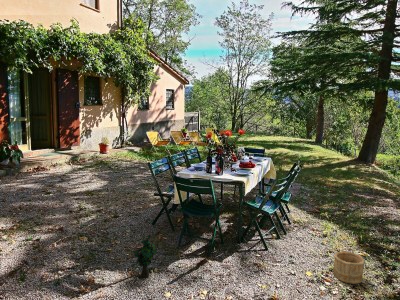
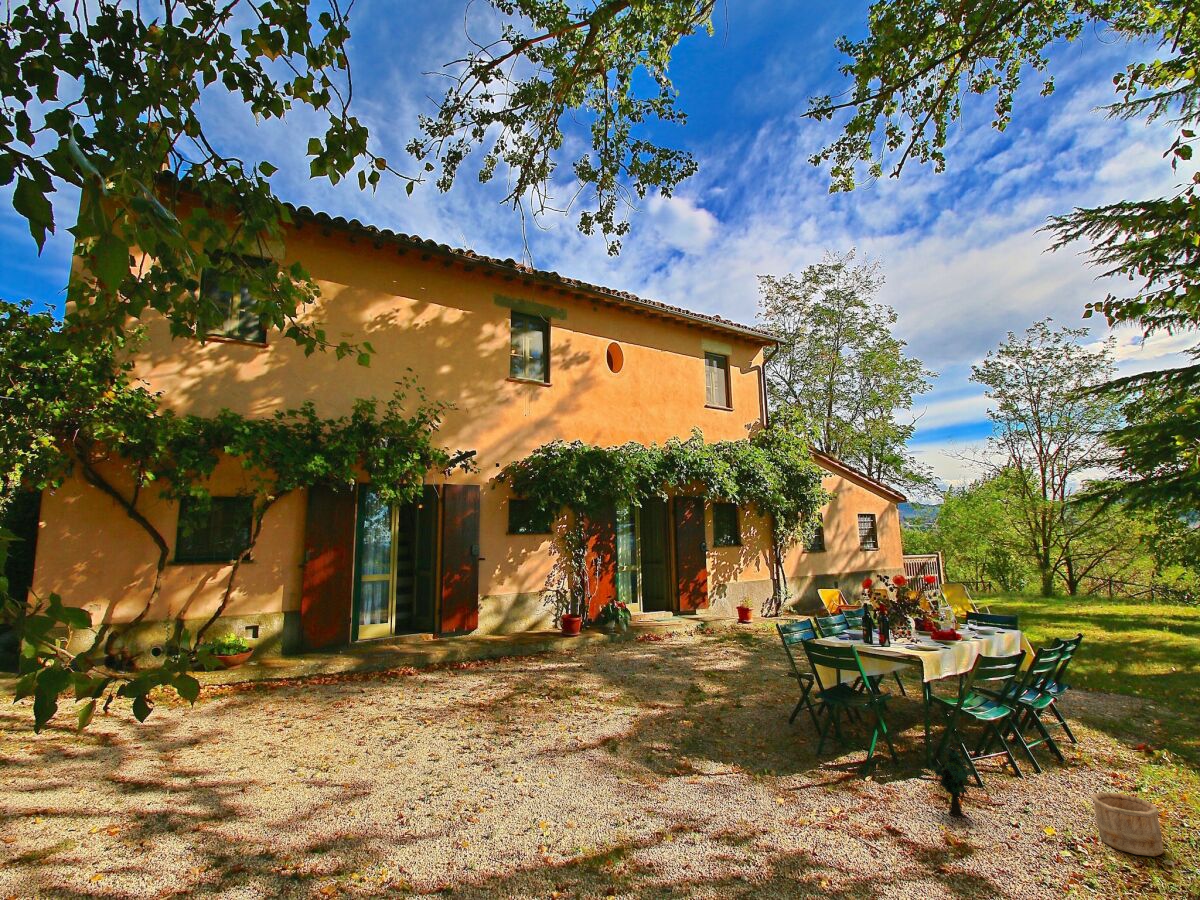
decorative plant: present [133,235,157,279] -> present [931,743,974,817]

